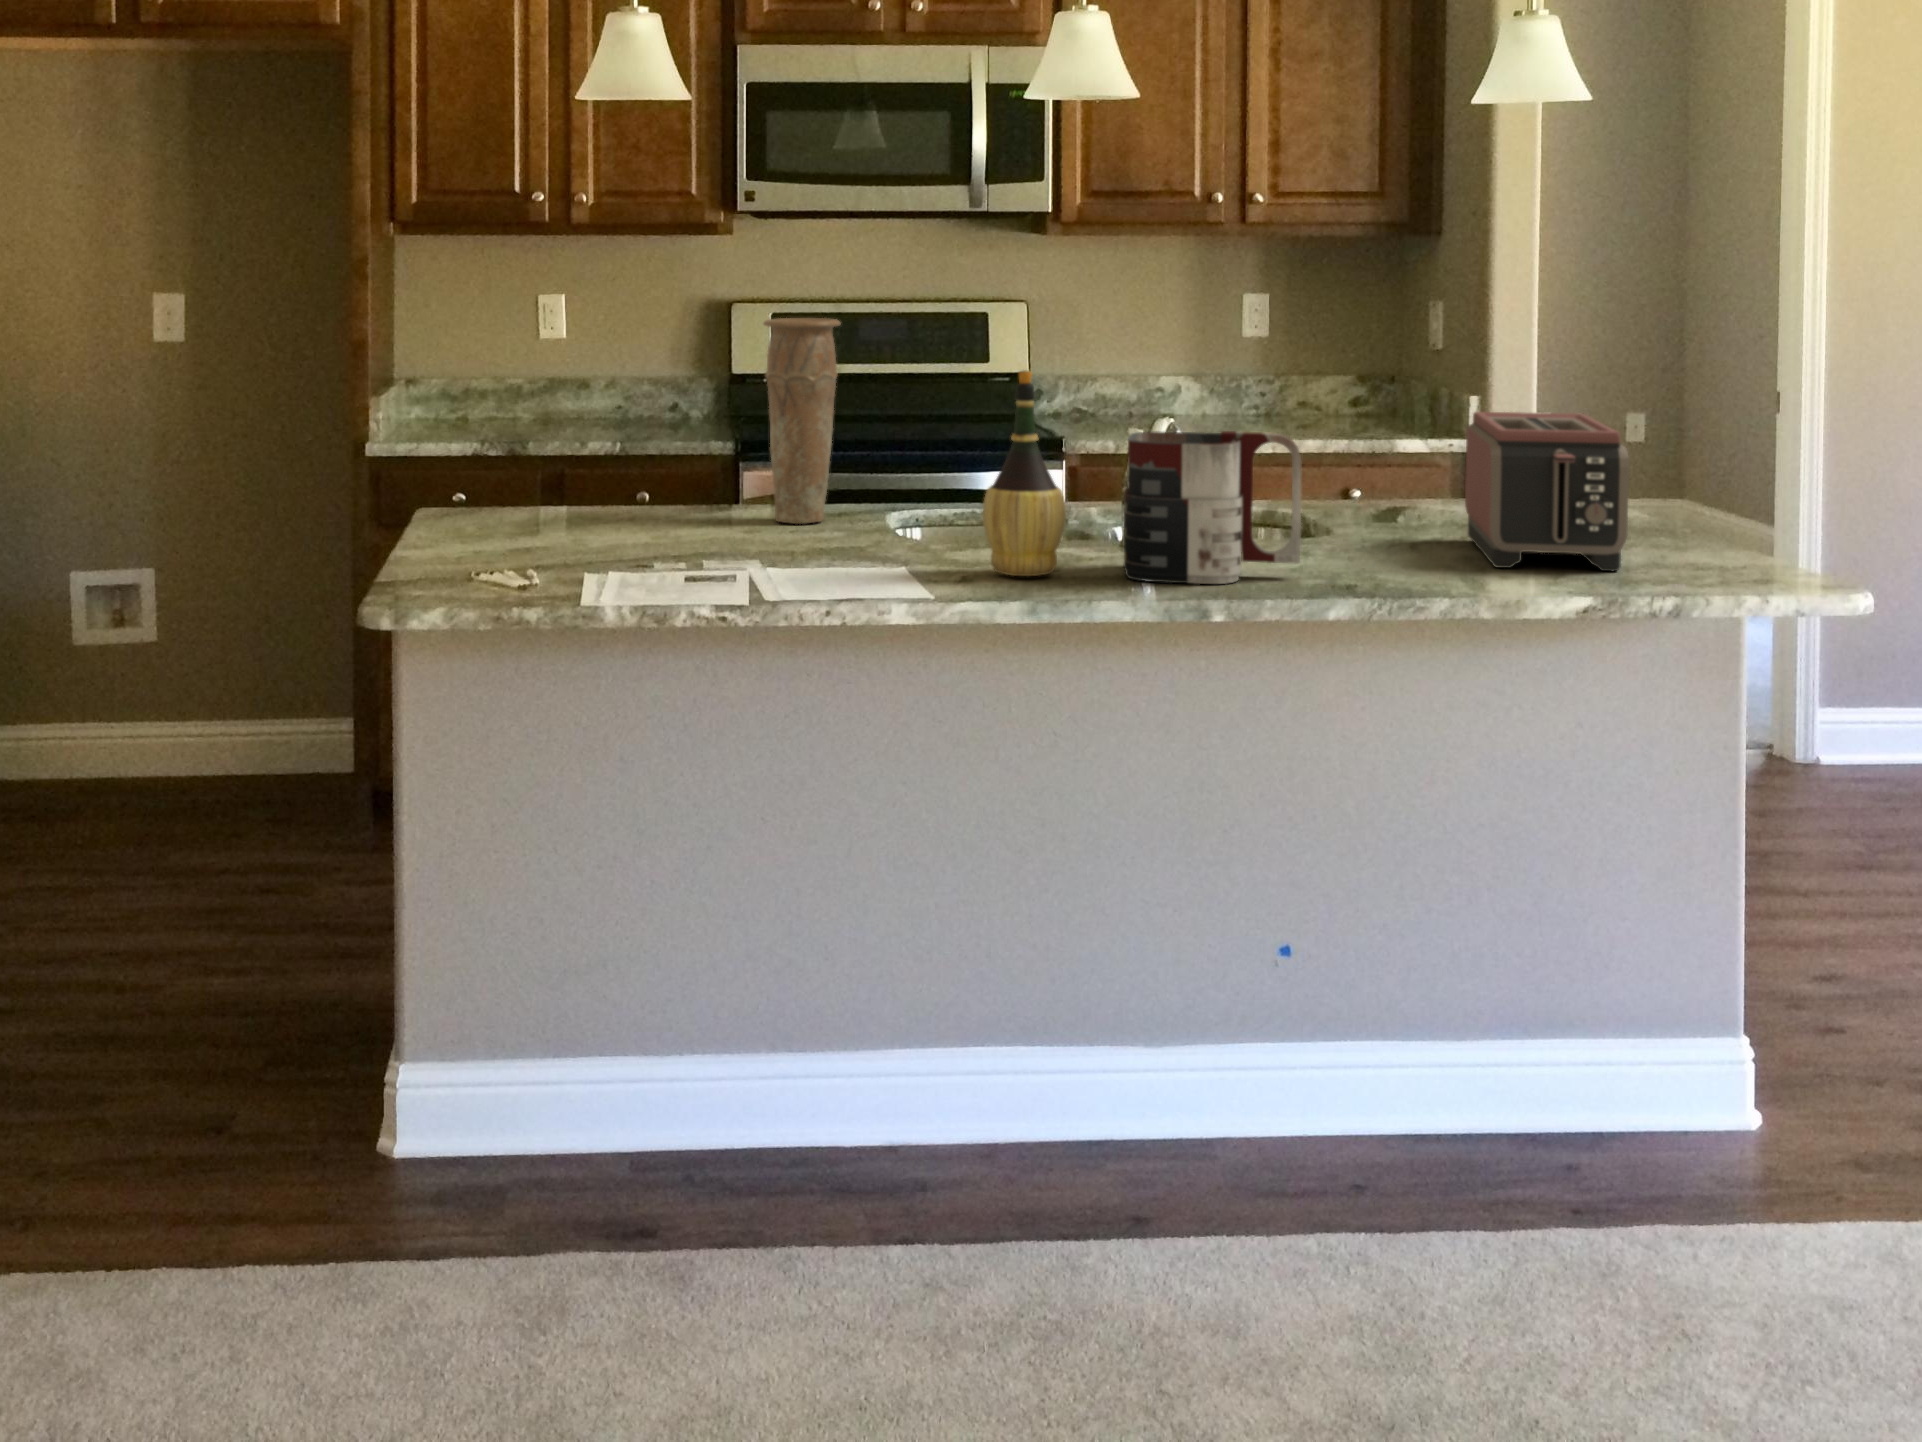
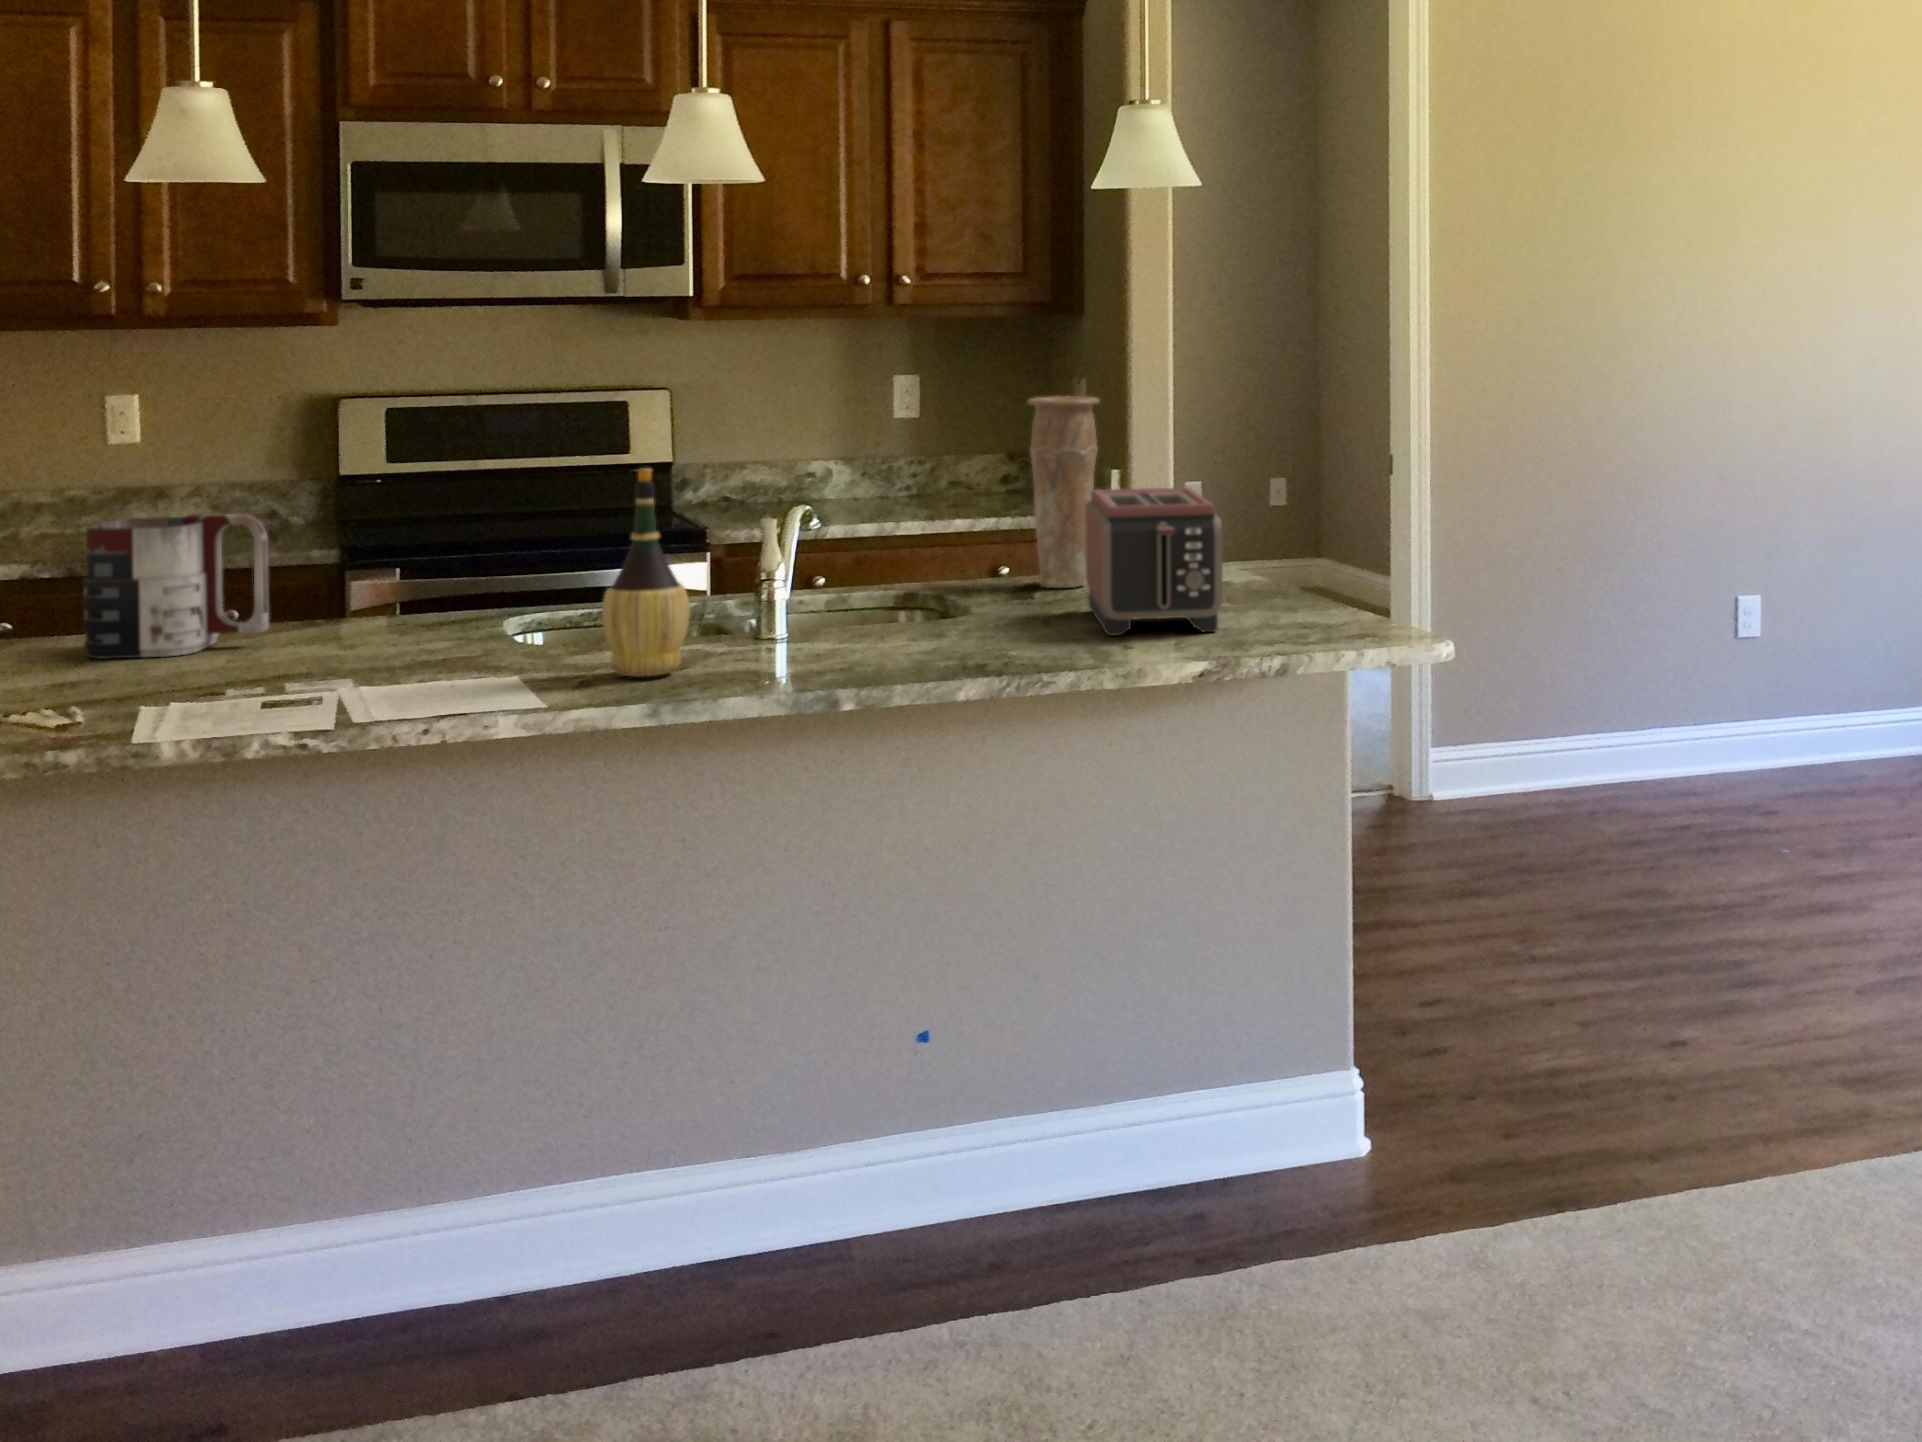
vase: present [763,318,840,524] -> present [1028,396,1099,588]
mug: present [1124,431,1301,584] -> present [83,514,269,658]

